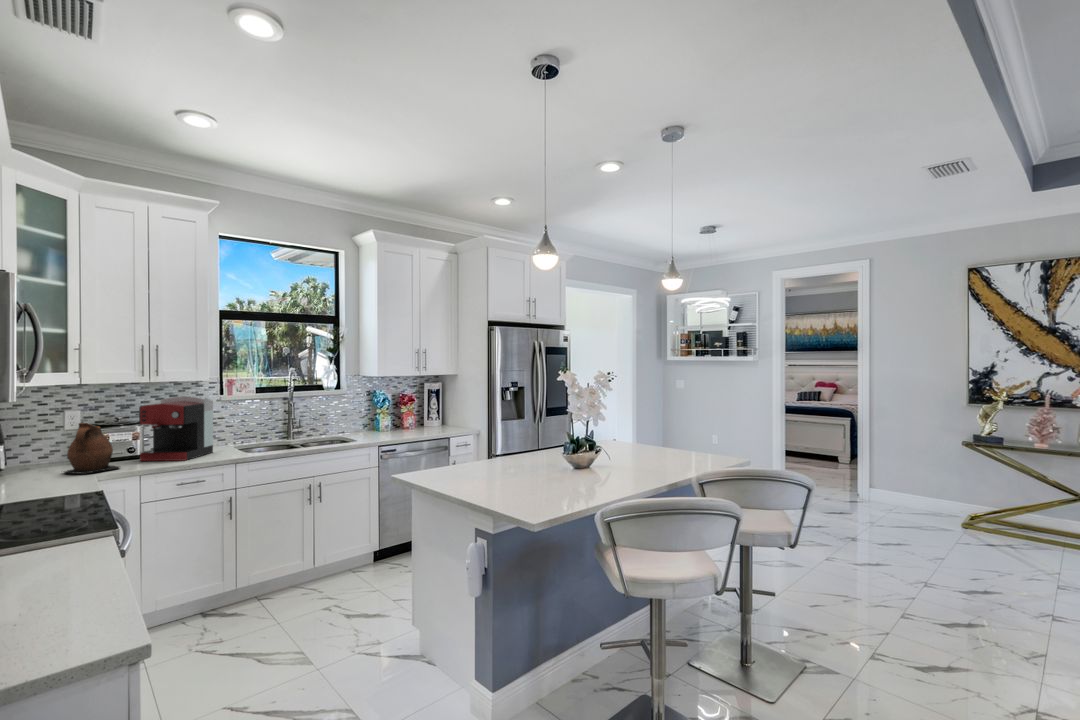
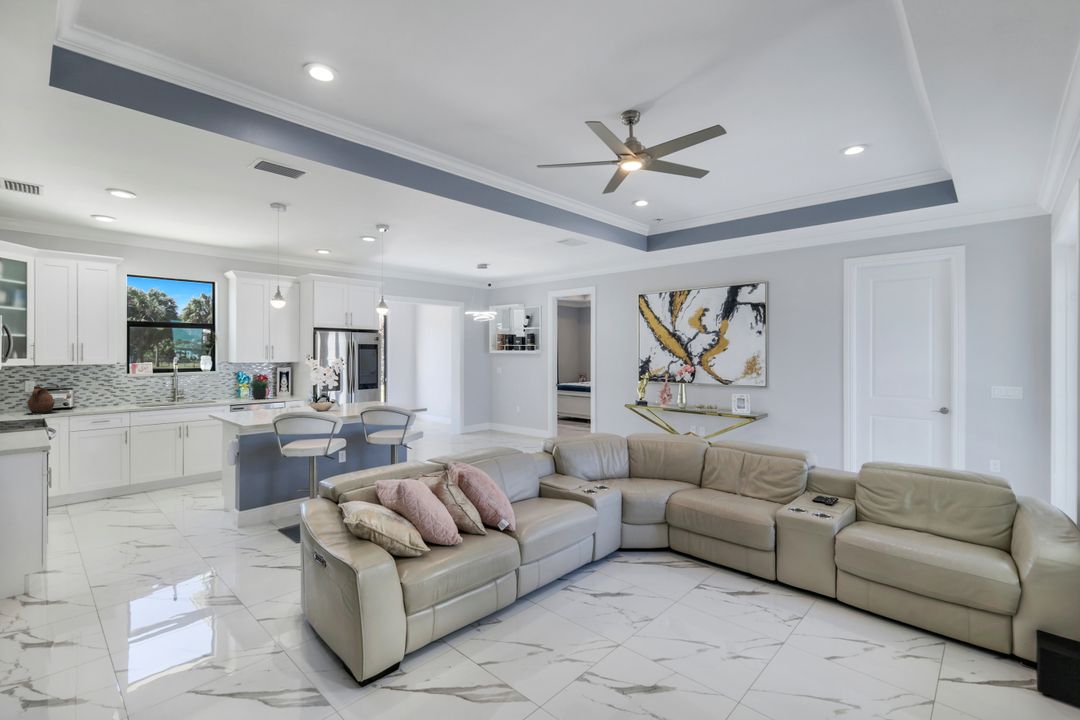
potted plant: none [384,387,429,433] -> present [250,379,269,399]
coffee maker: present [139,396,213,461] -> none [71,373,119,410]

